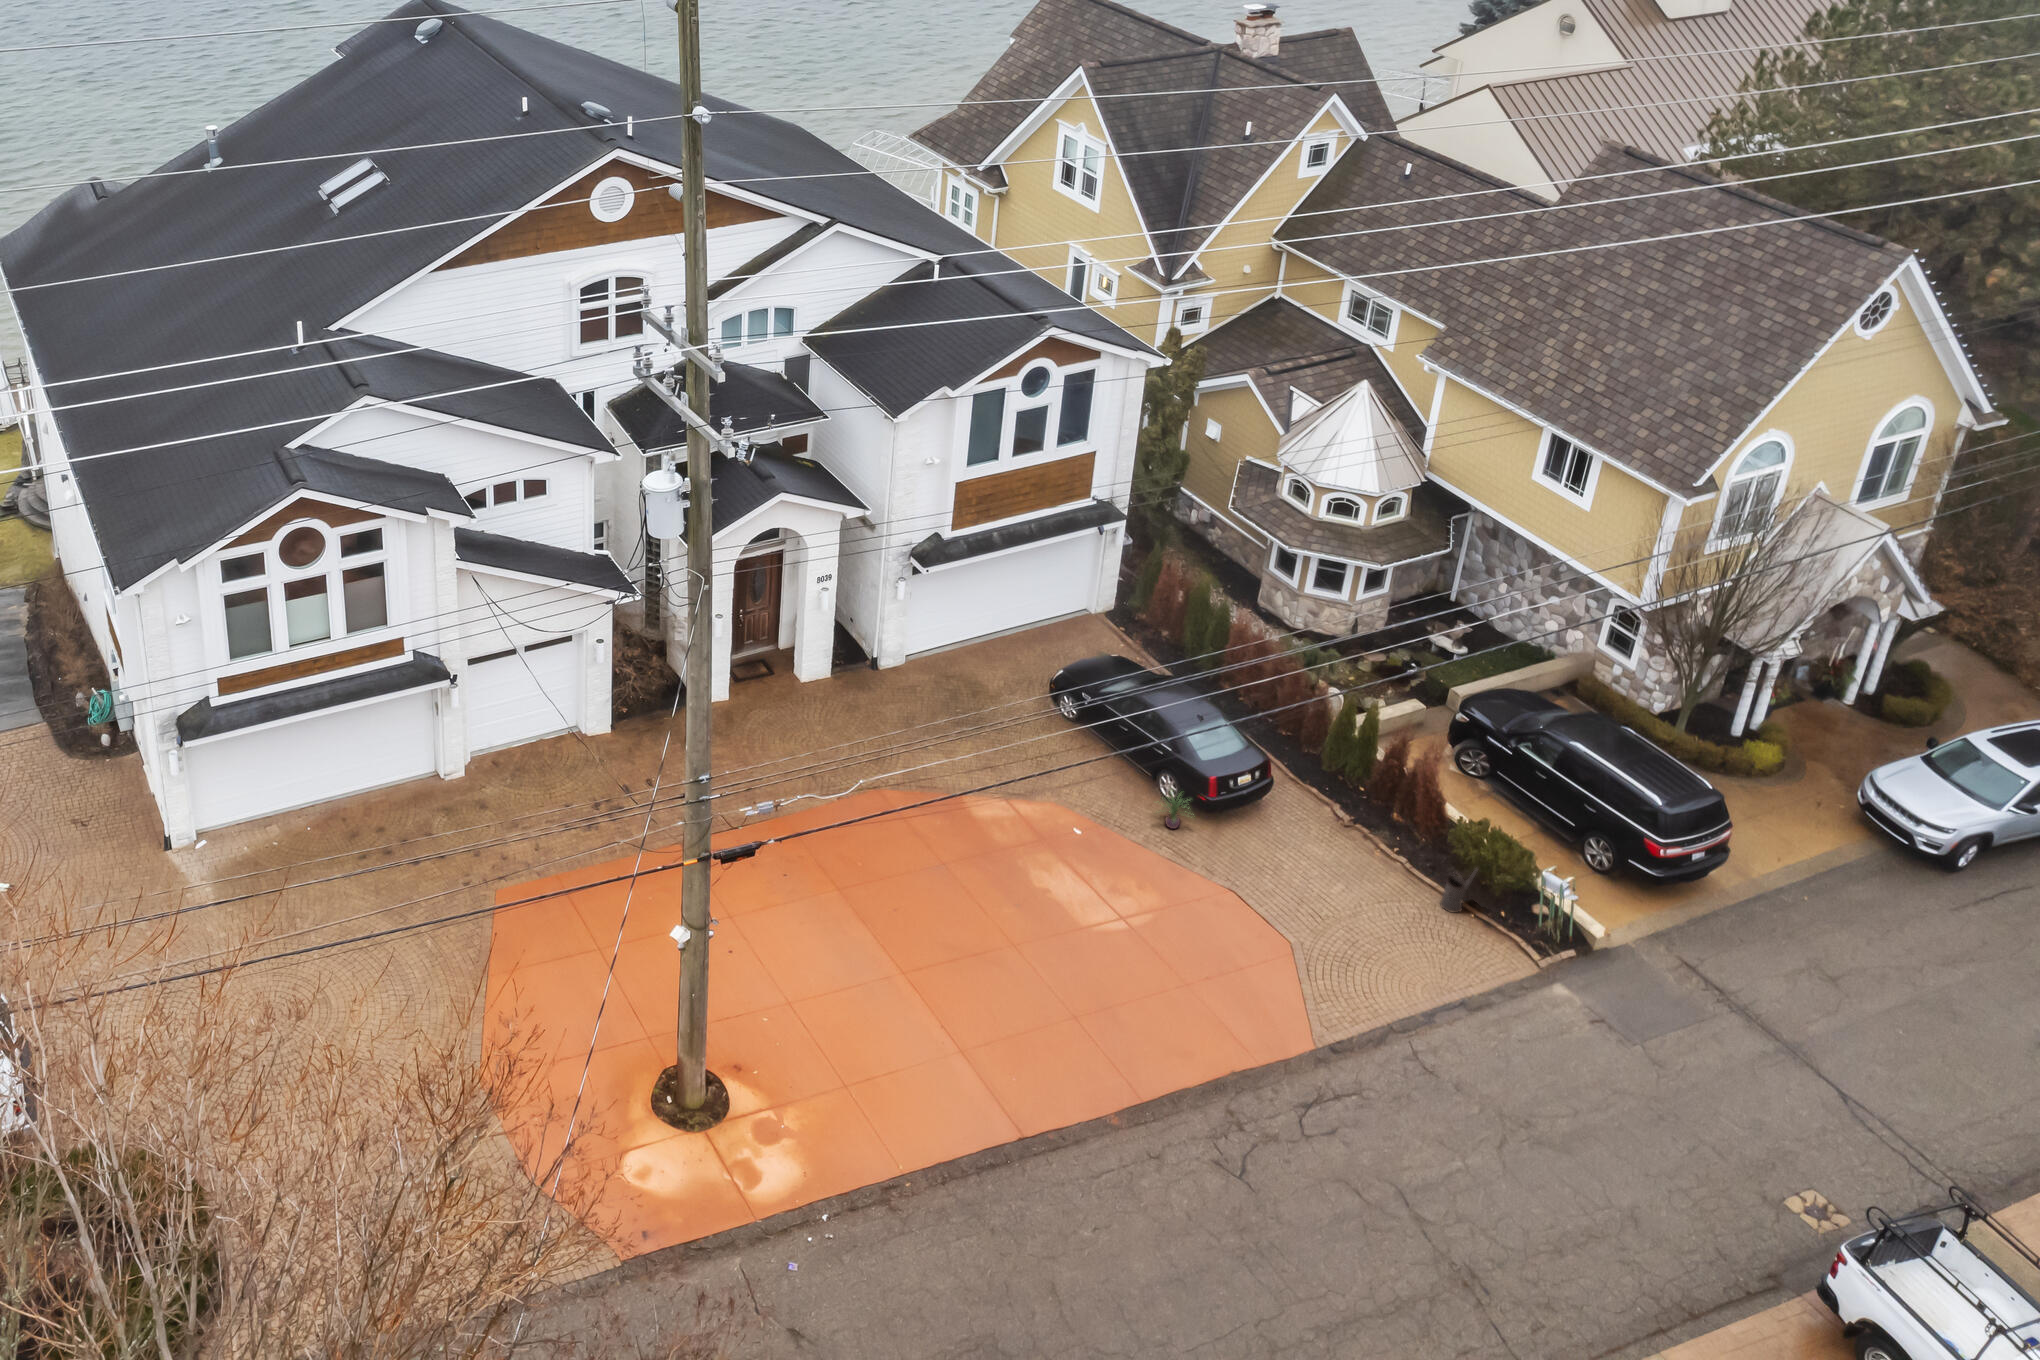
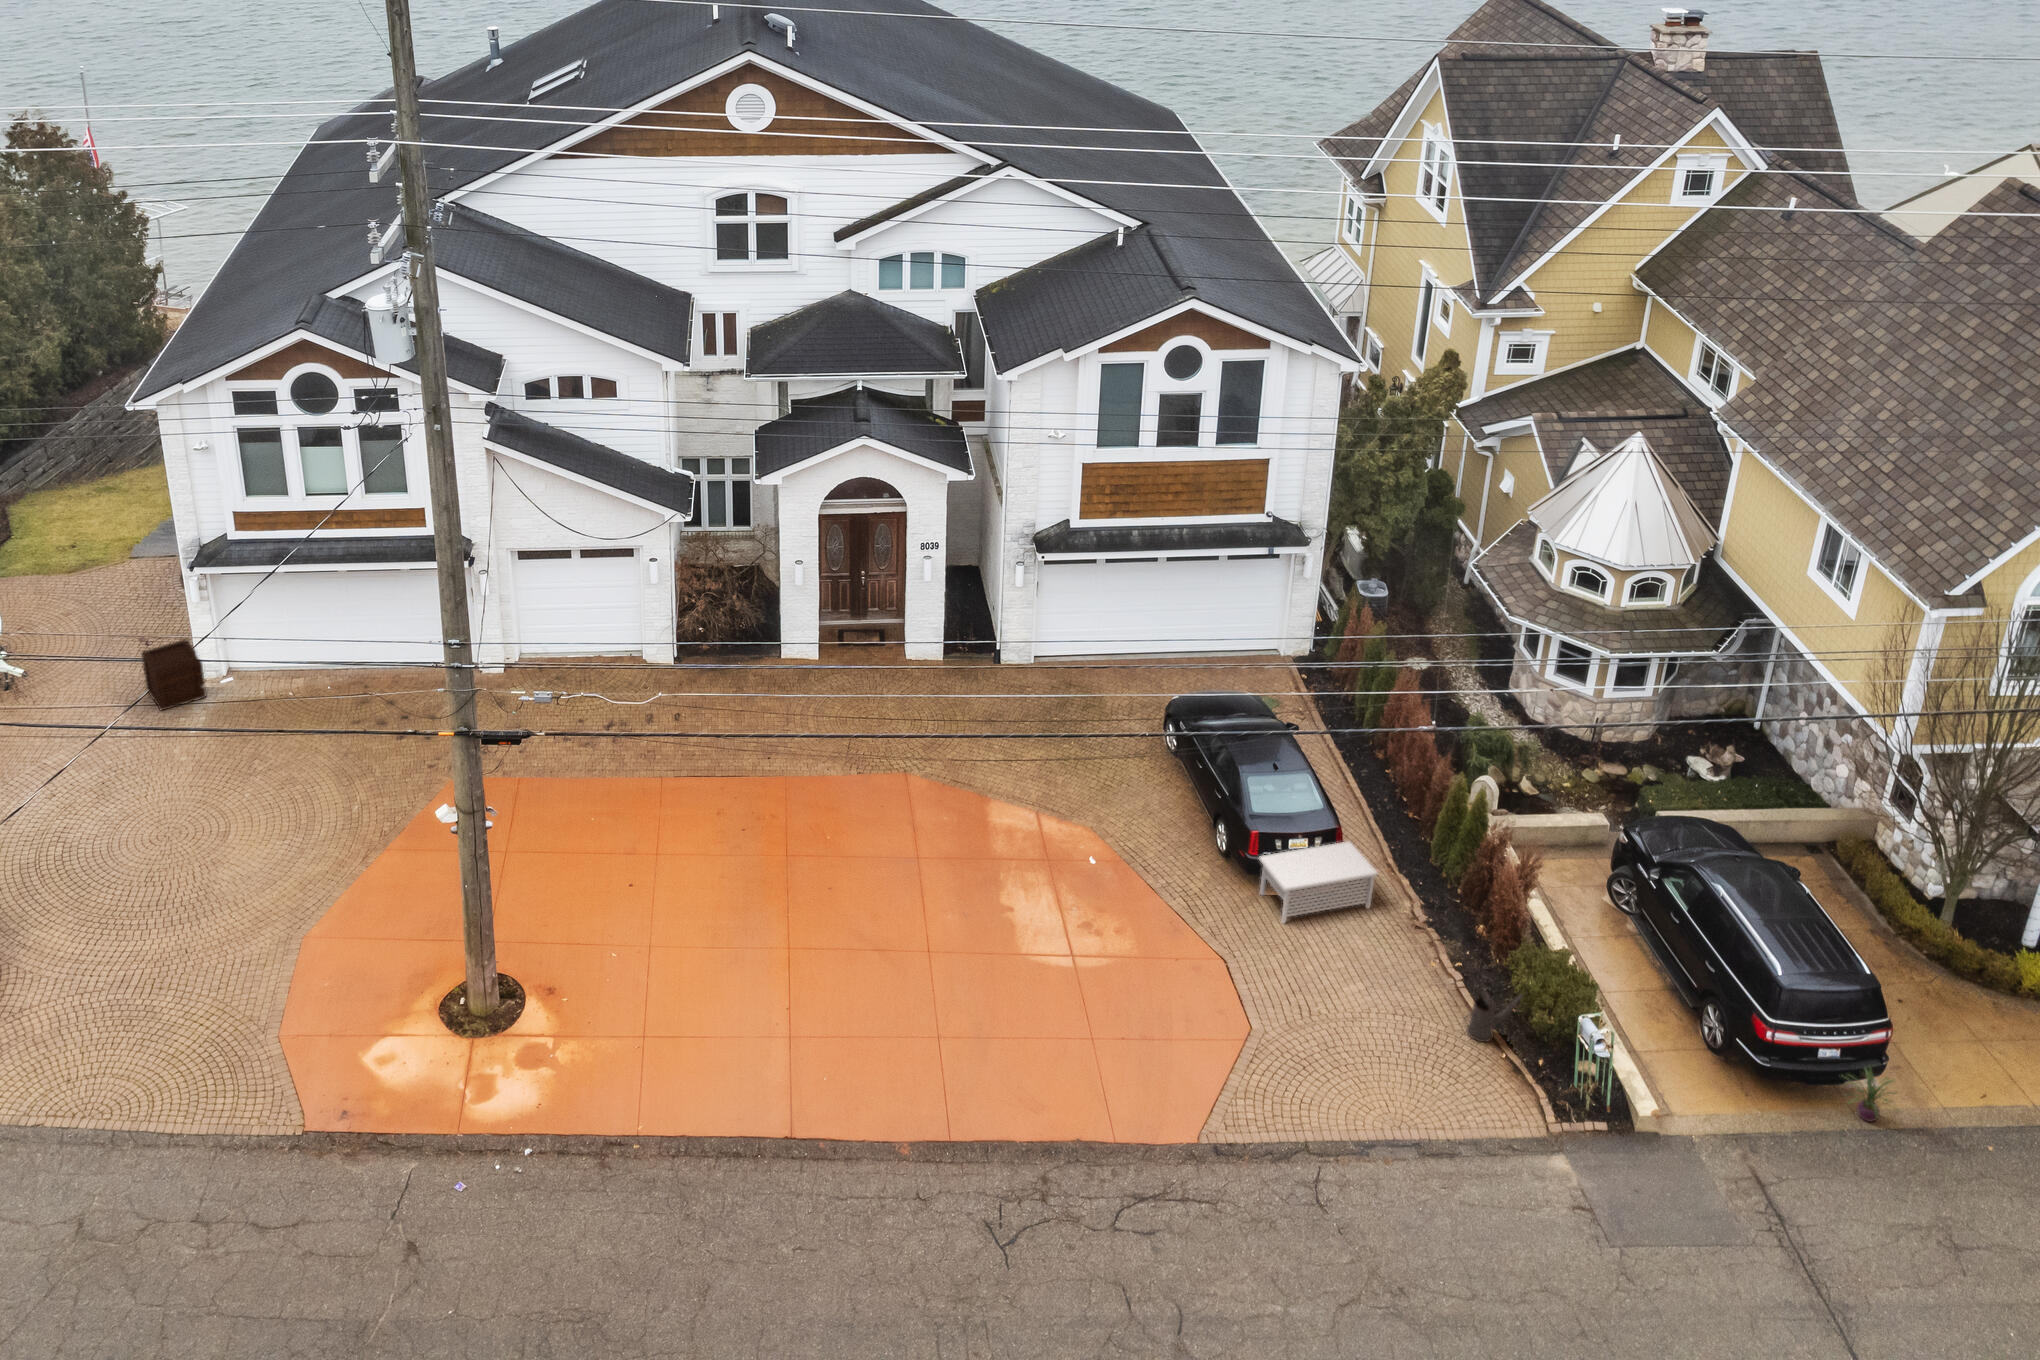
storage bench: none [1222,770,1316,851] -> present [1259,842,1378,923]
decorative plant: present [1157,791,1192,829] -> present [1846,1066,1899,1122]
wooden crate: none [110,807,183,885] -> present [142,639,206,710]

